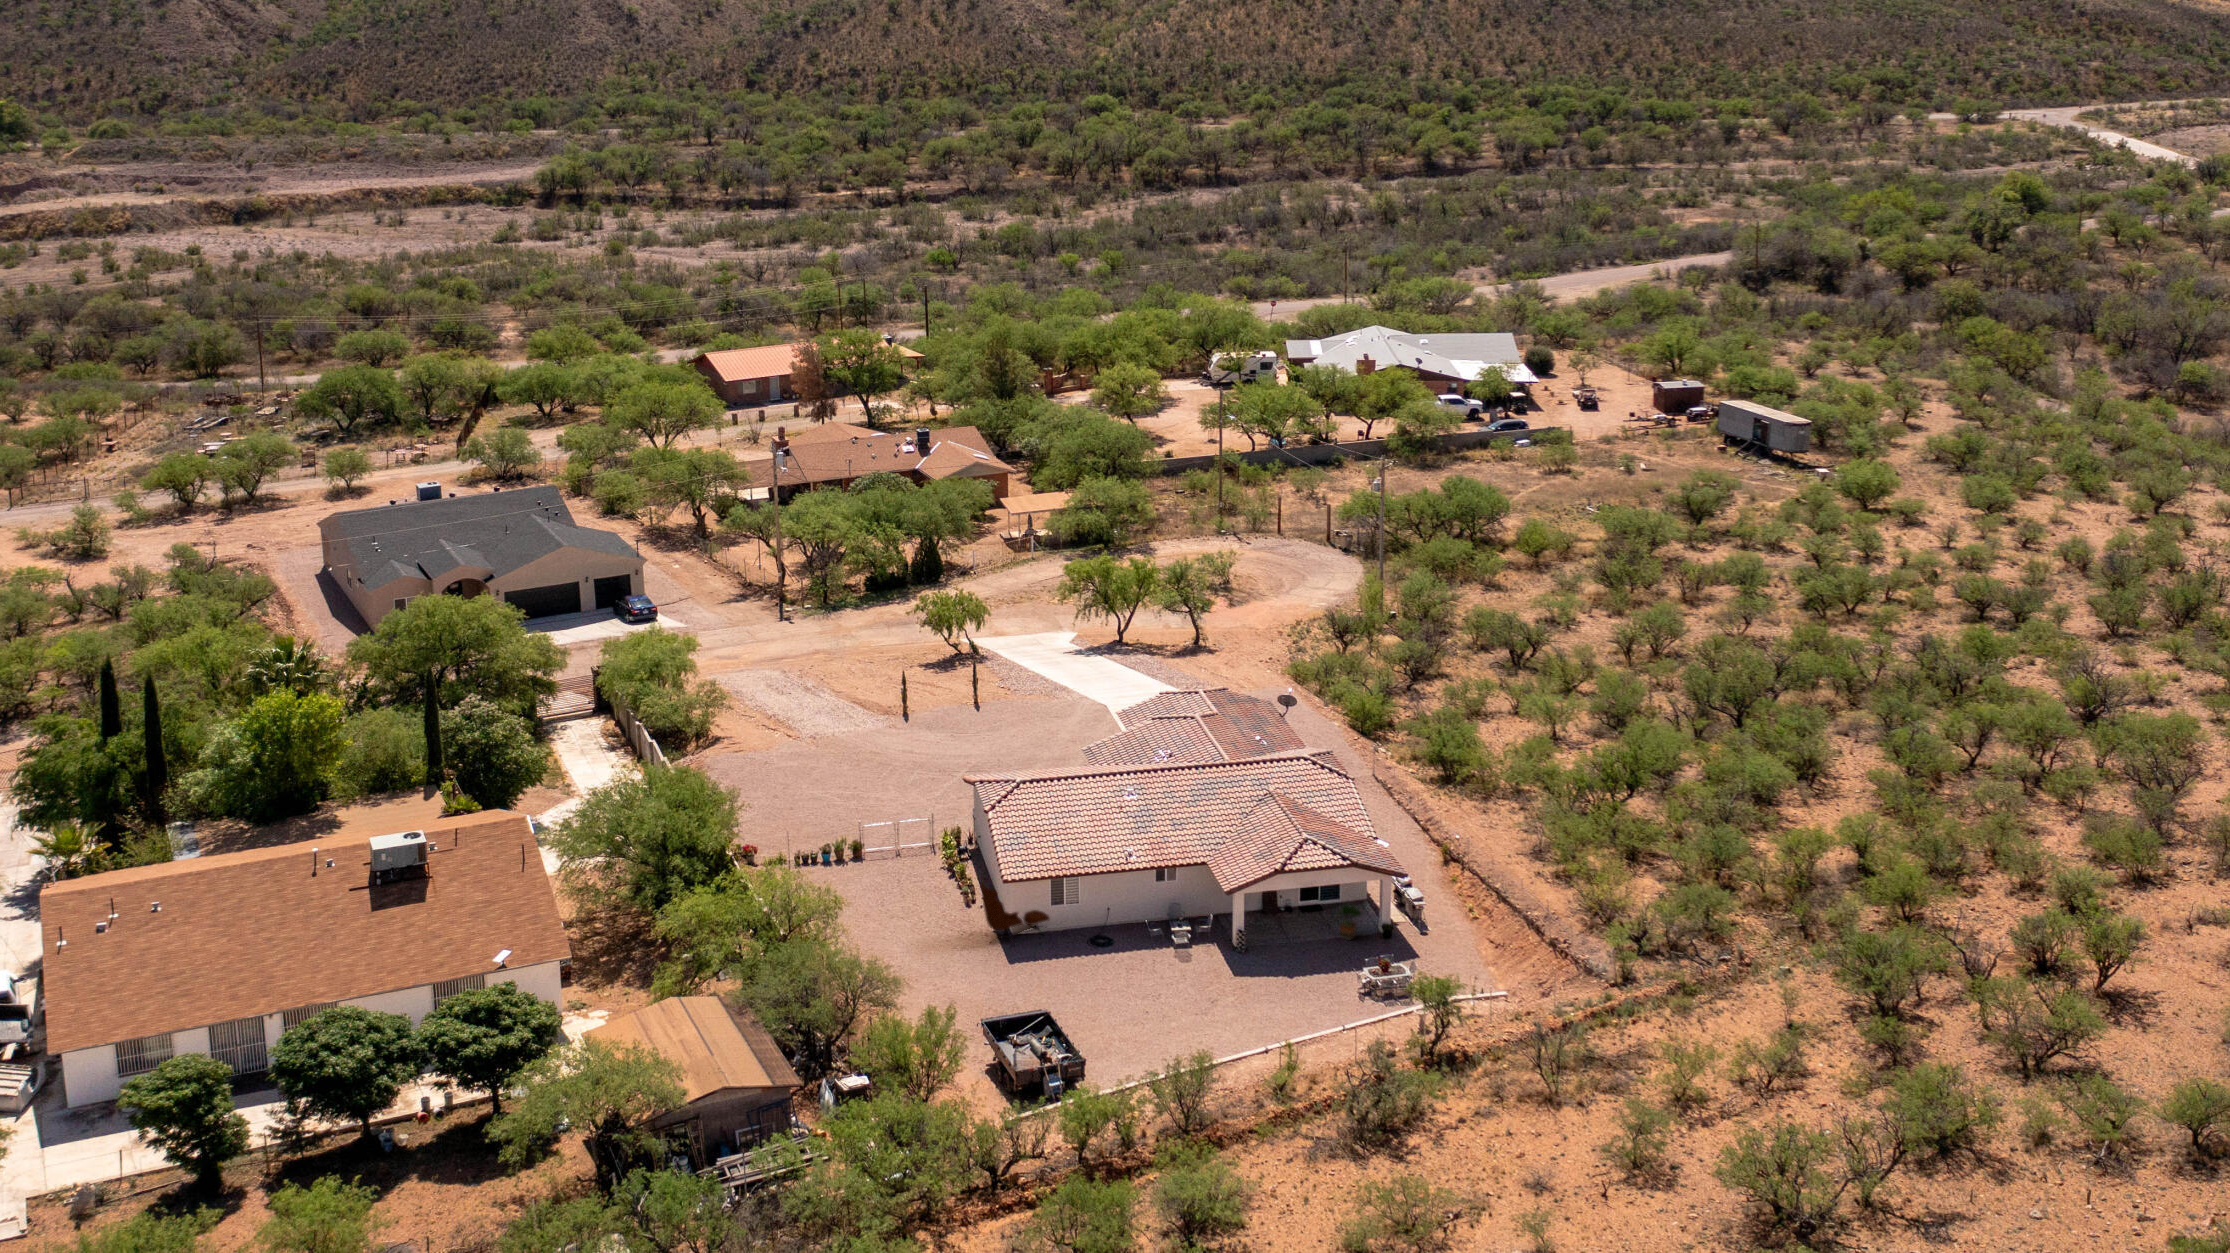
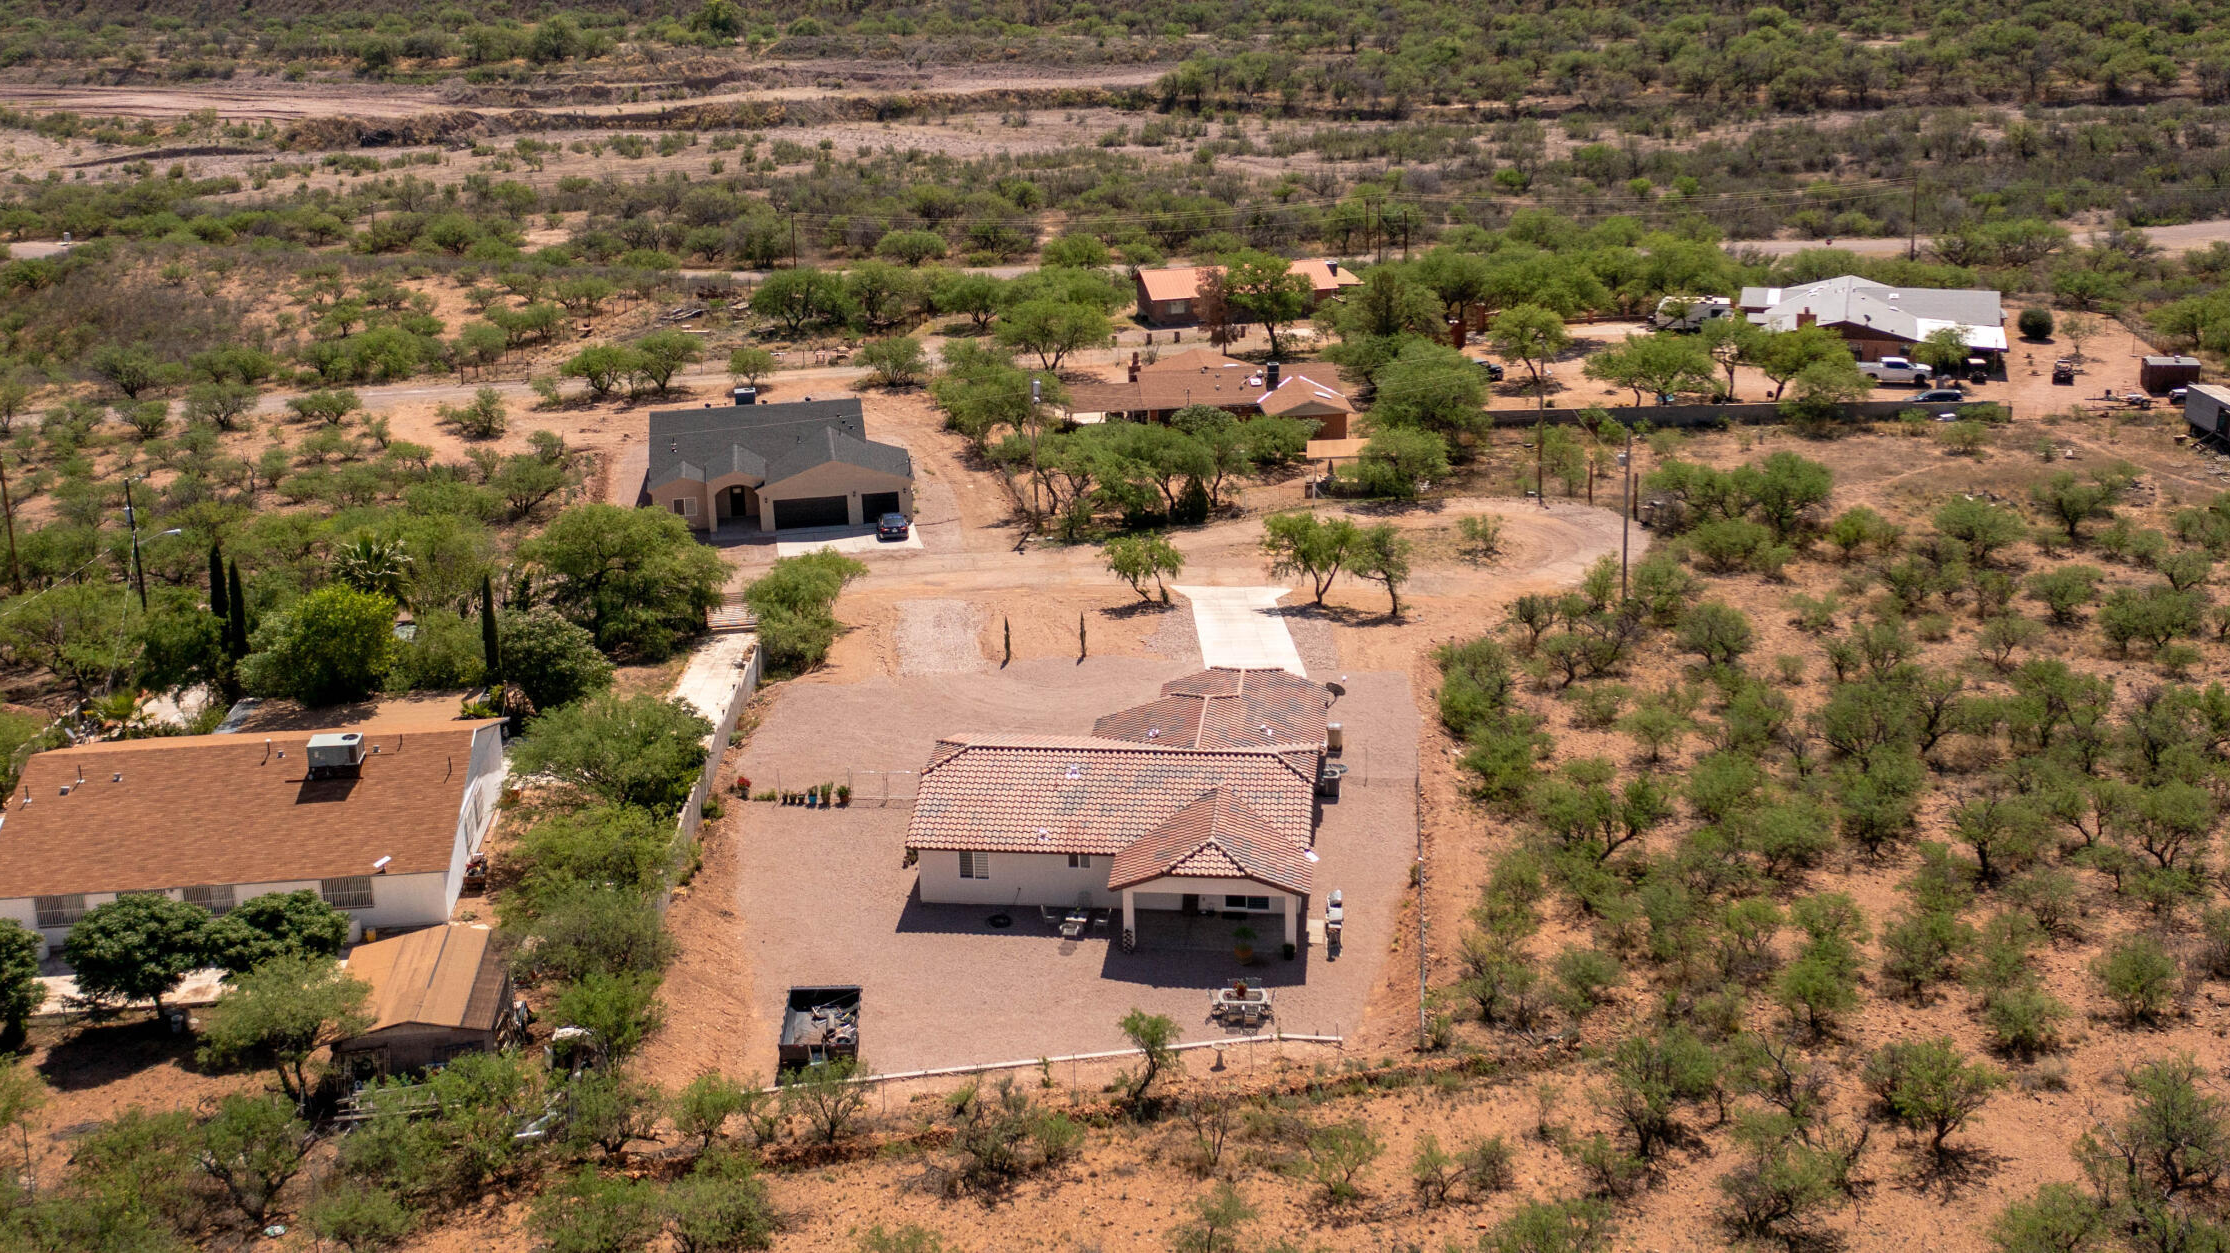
lounge chair: present [981,883,1049,940] -> none [872,847,953,916]

